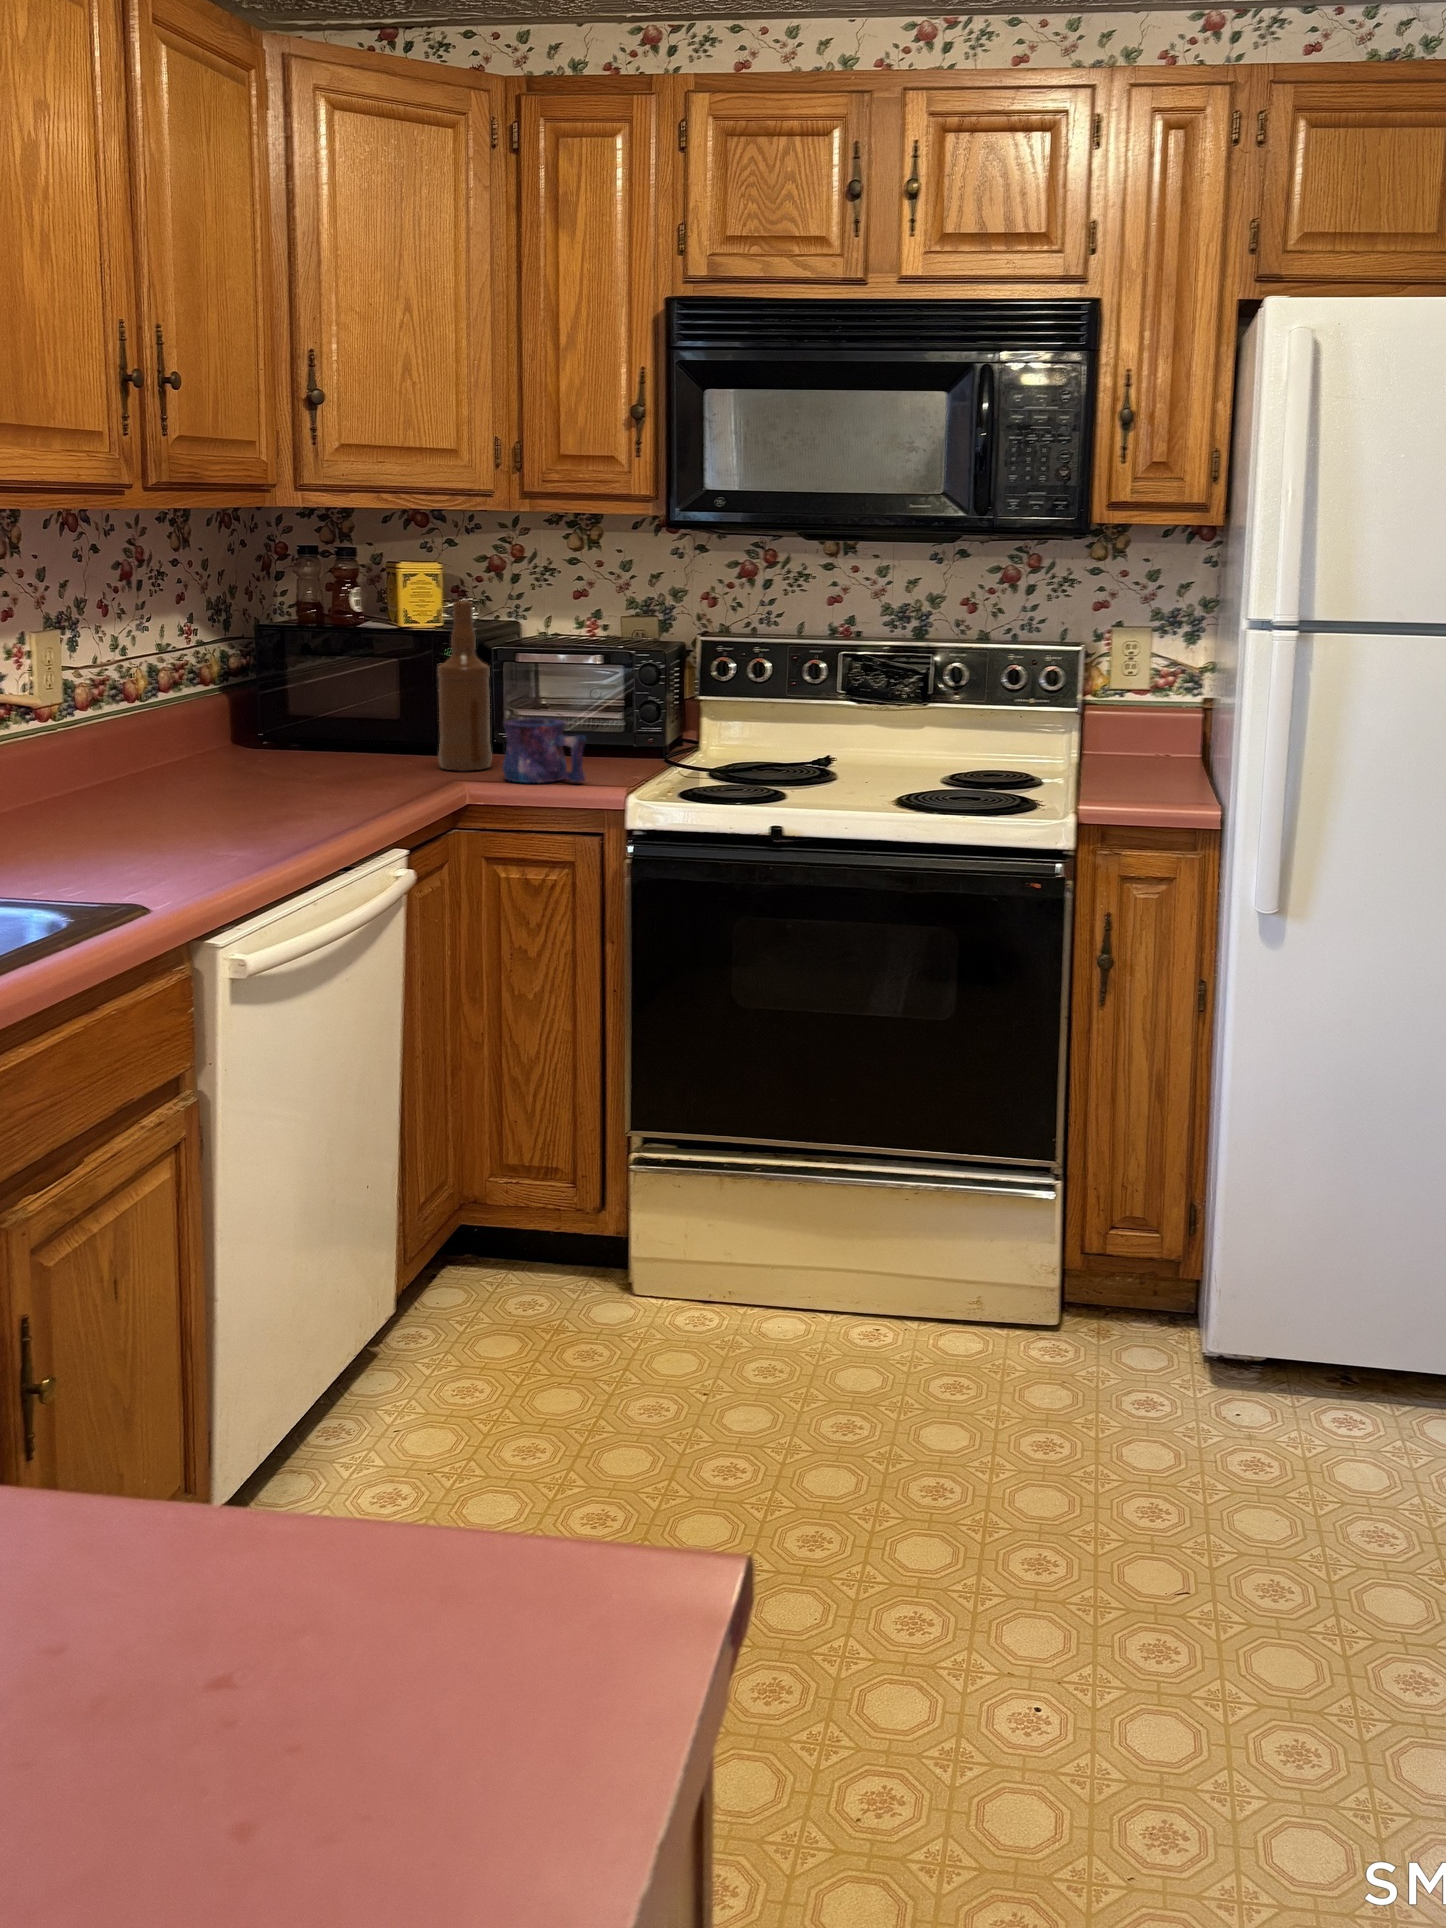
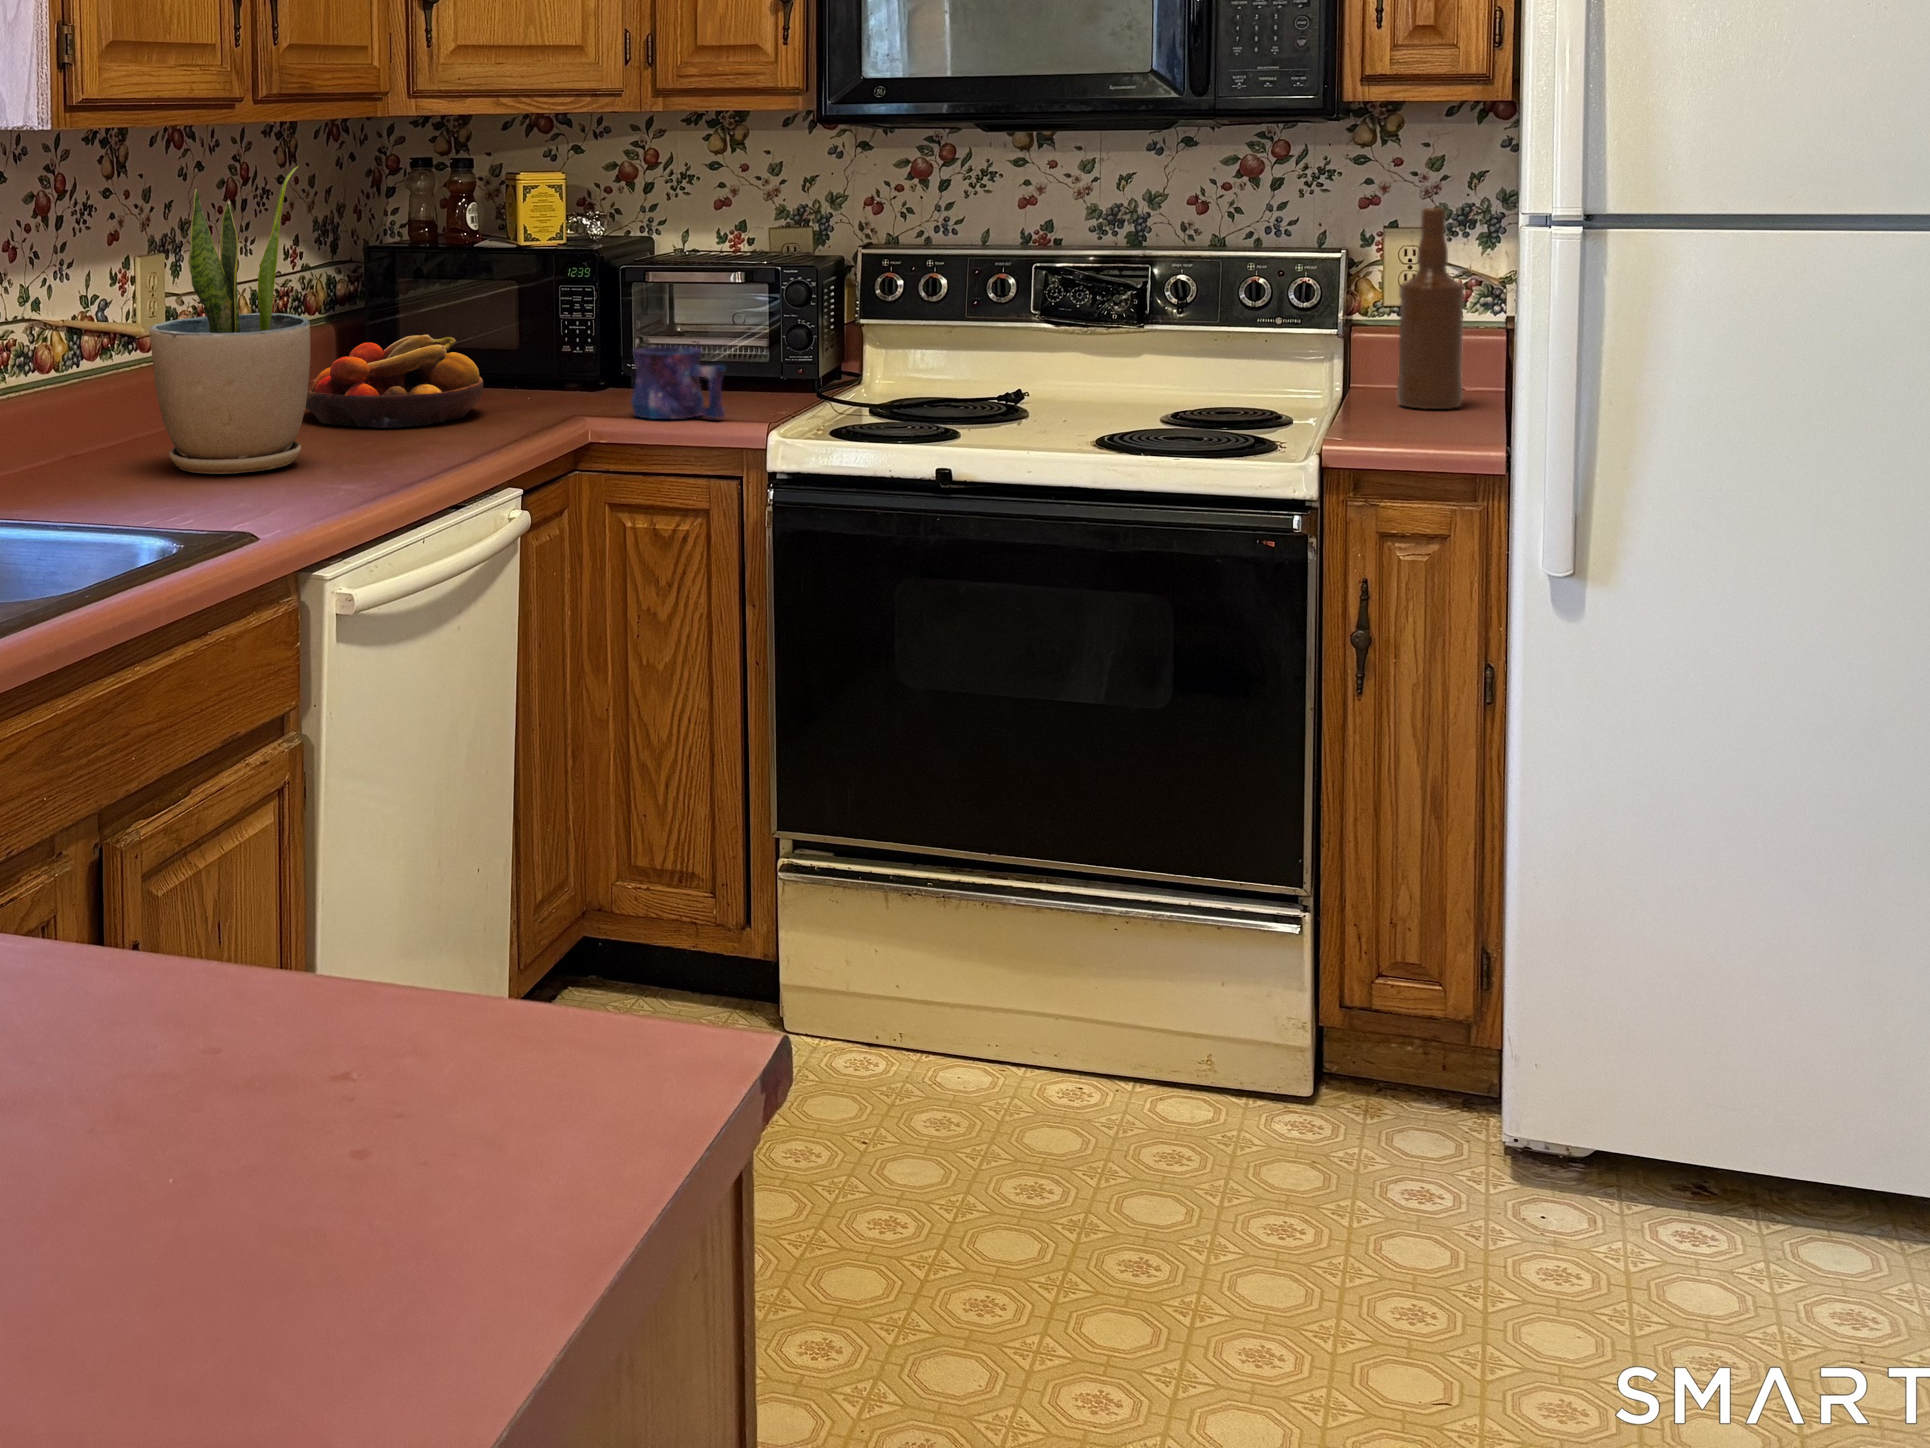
potted plant: none [31,551,196,844] -> present [149,166,310,474]
bottle: present [438,601,492,771] -> present [1397,208,1465,409]
fruit bowl: none [190,706,367,793] -> present [305,335,483,428]

